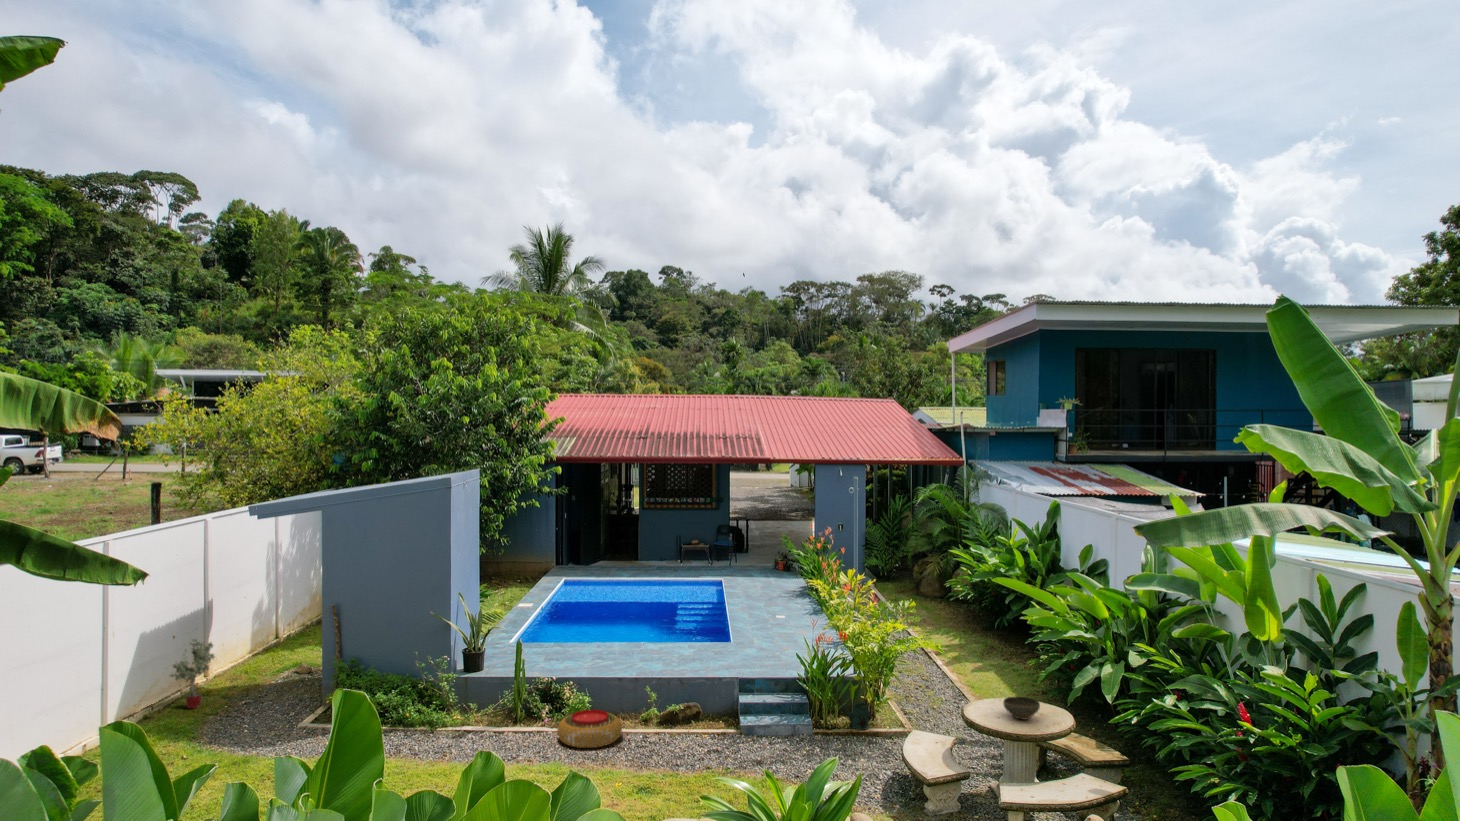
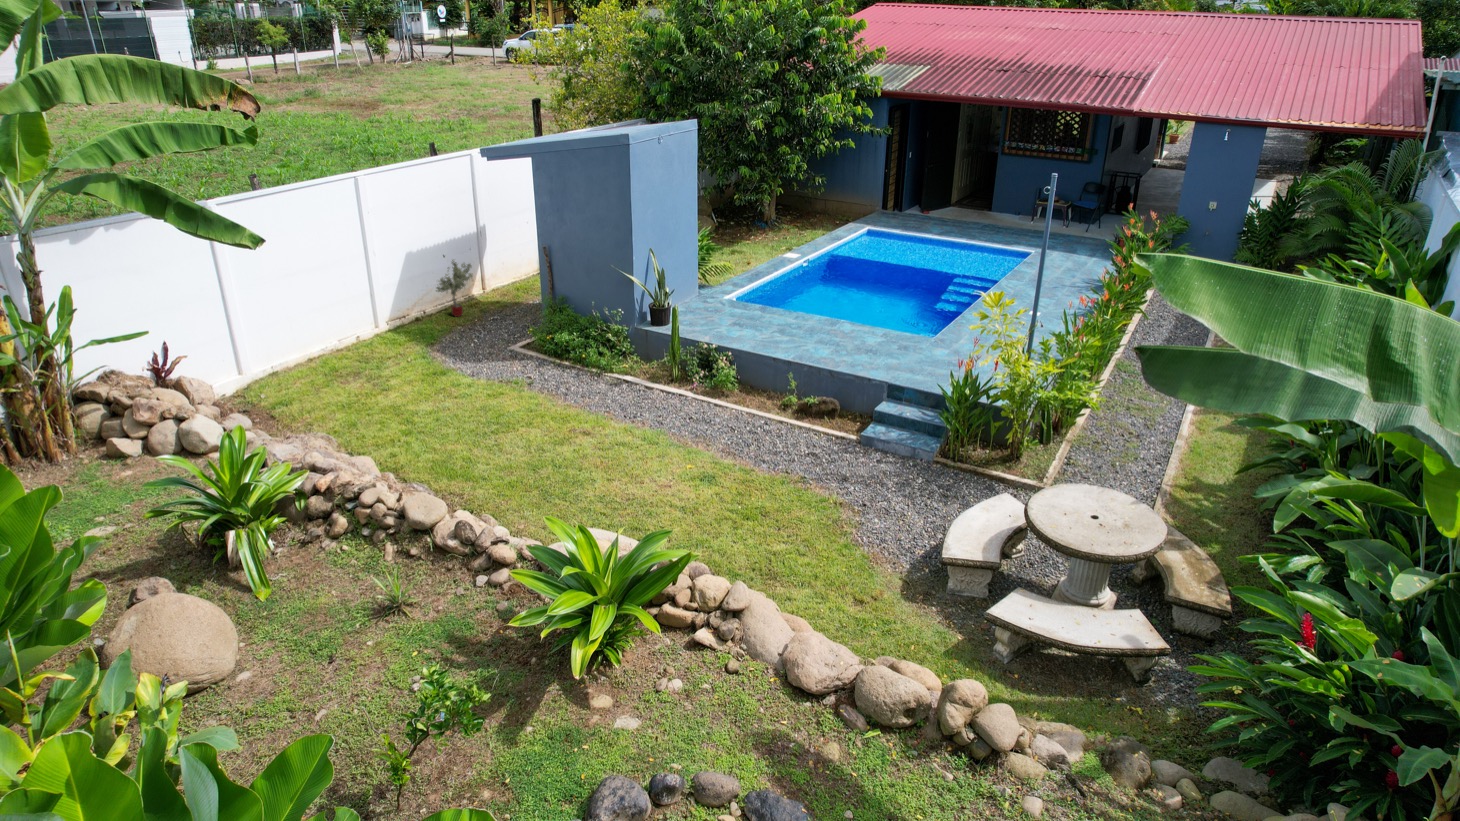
bowl: present [1003,697,1040,720] -> none [1079,488,1128,521]
watering can: present [837,699,869,730] -> none [976,431,1017,472]
pouf: present [557,710,622,748] -> none [677,385,741,424]

